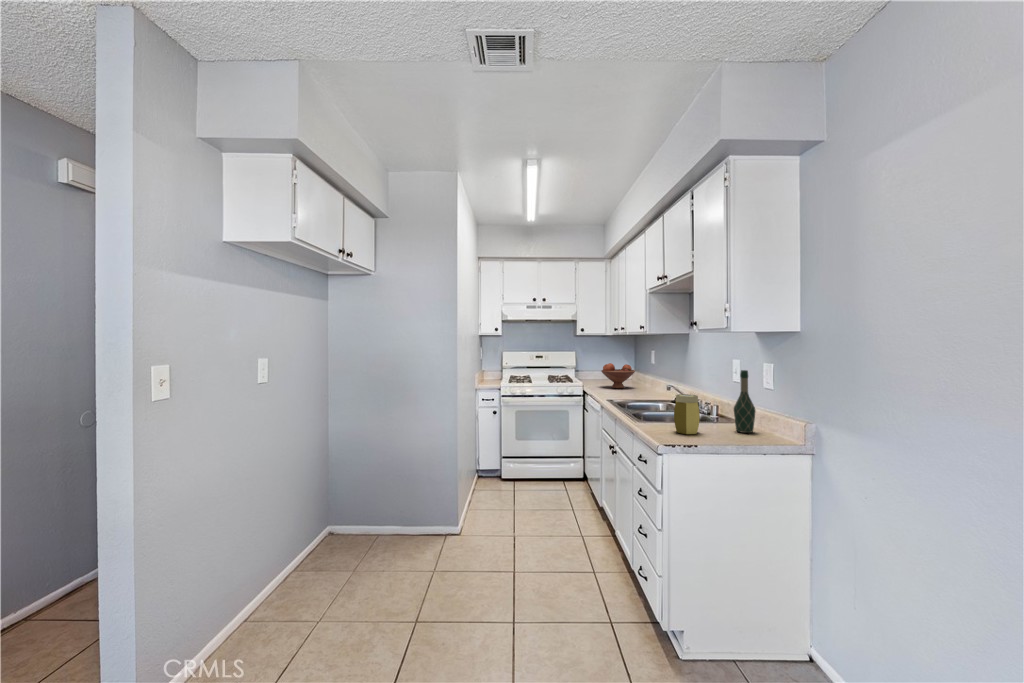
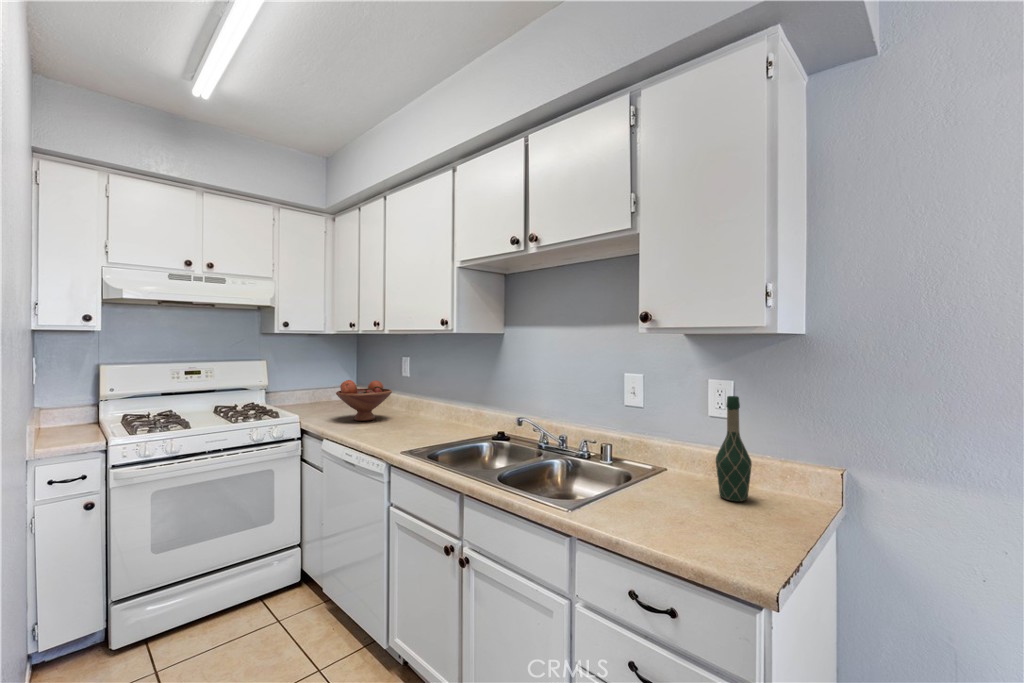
jar: present [674,394,700,434] -> none [666,450,721,533]

